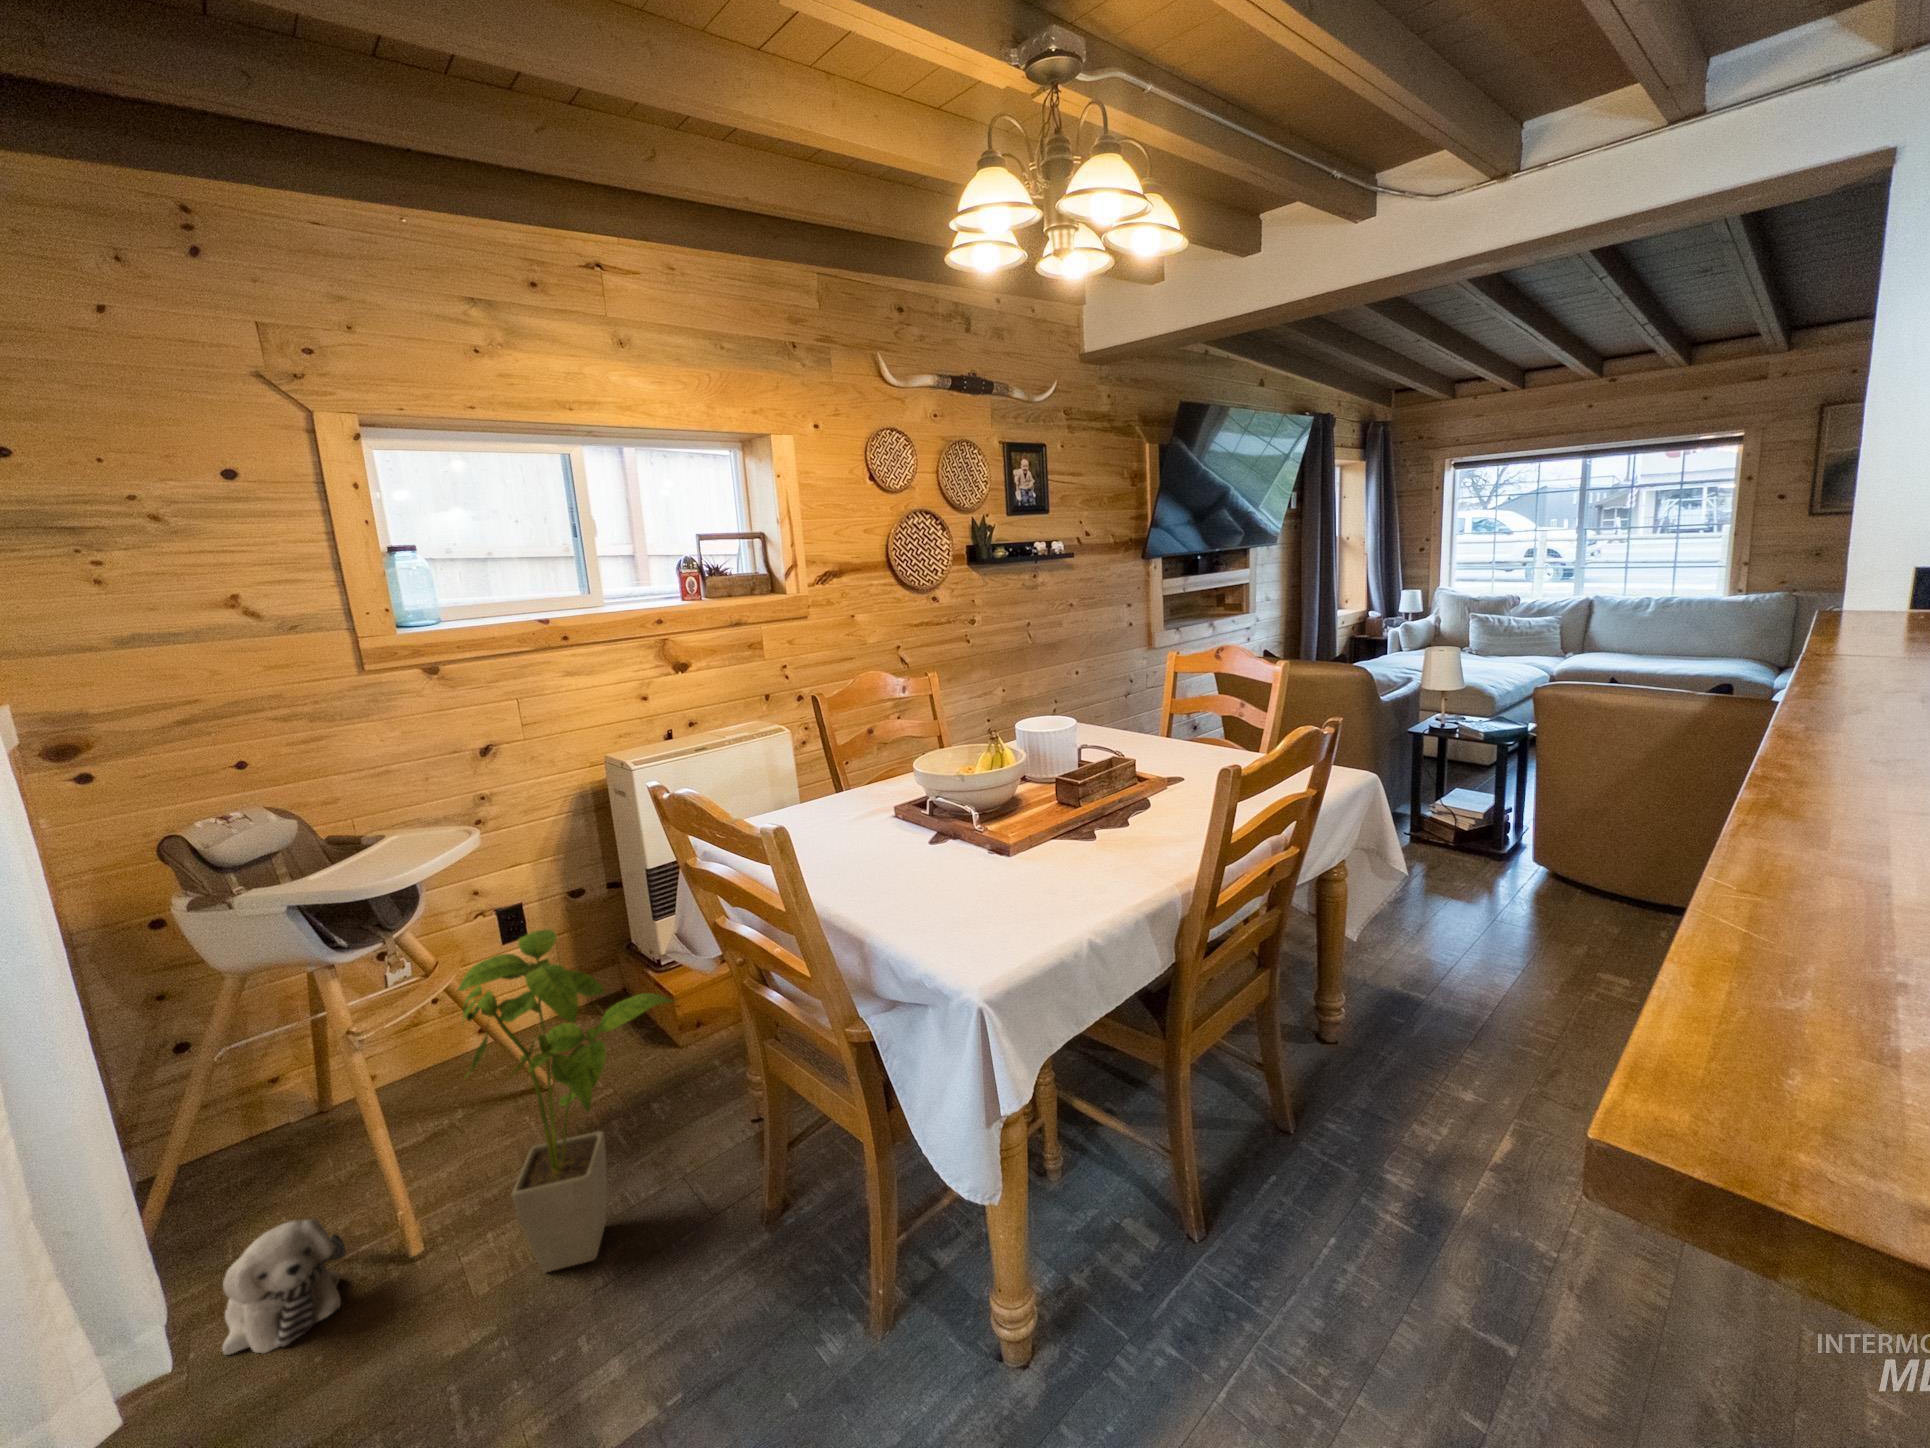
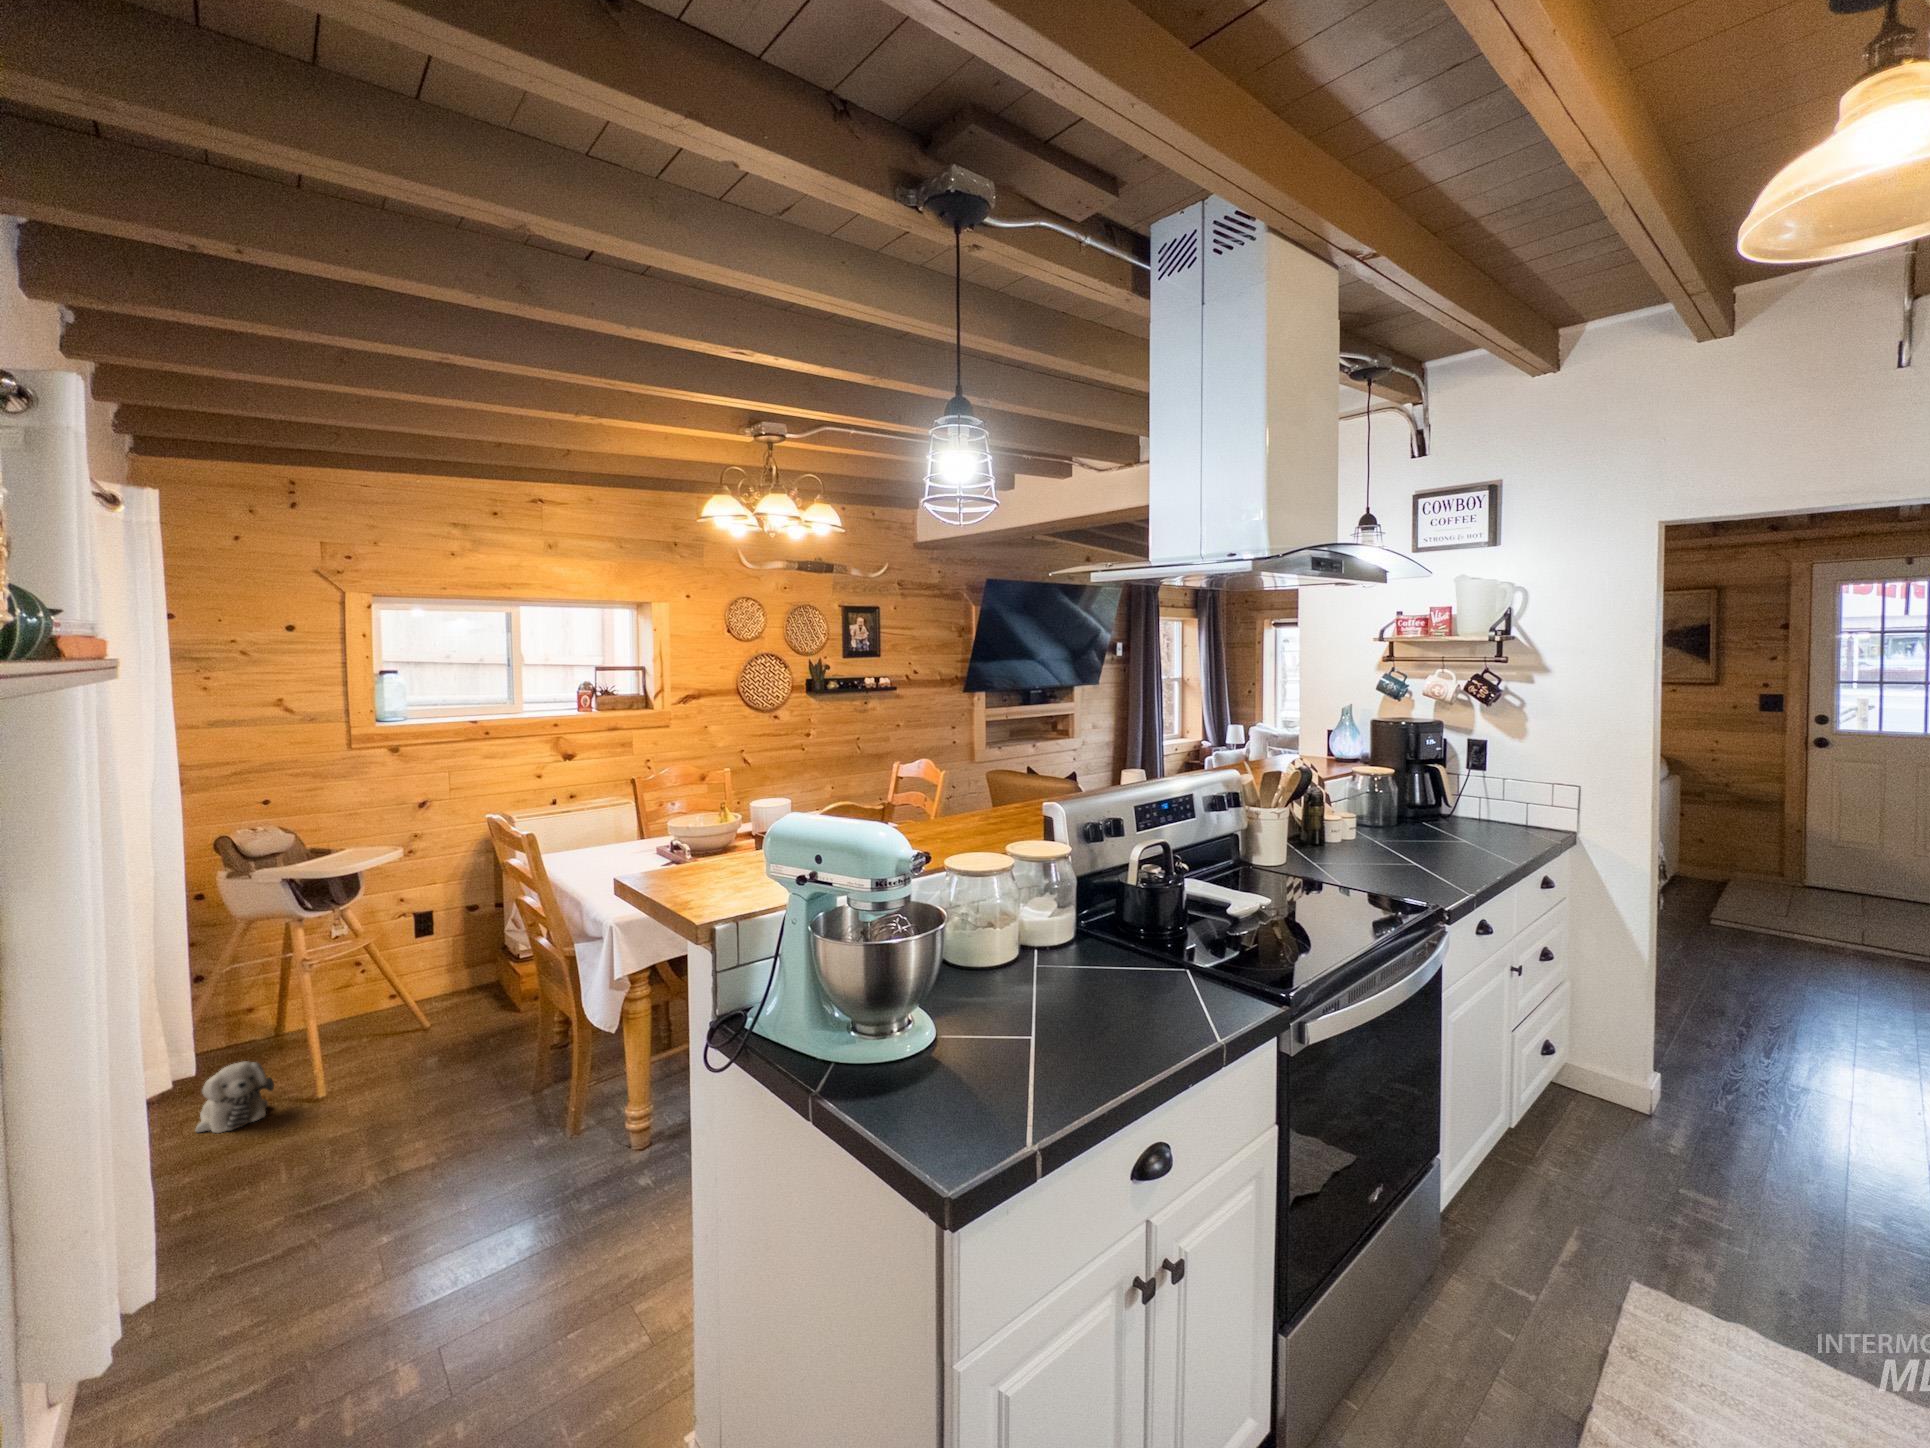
house plant: present [457,929,673,1272] -> none [351,901,488,1110]

